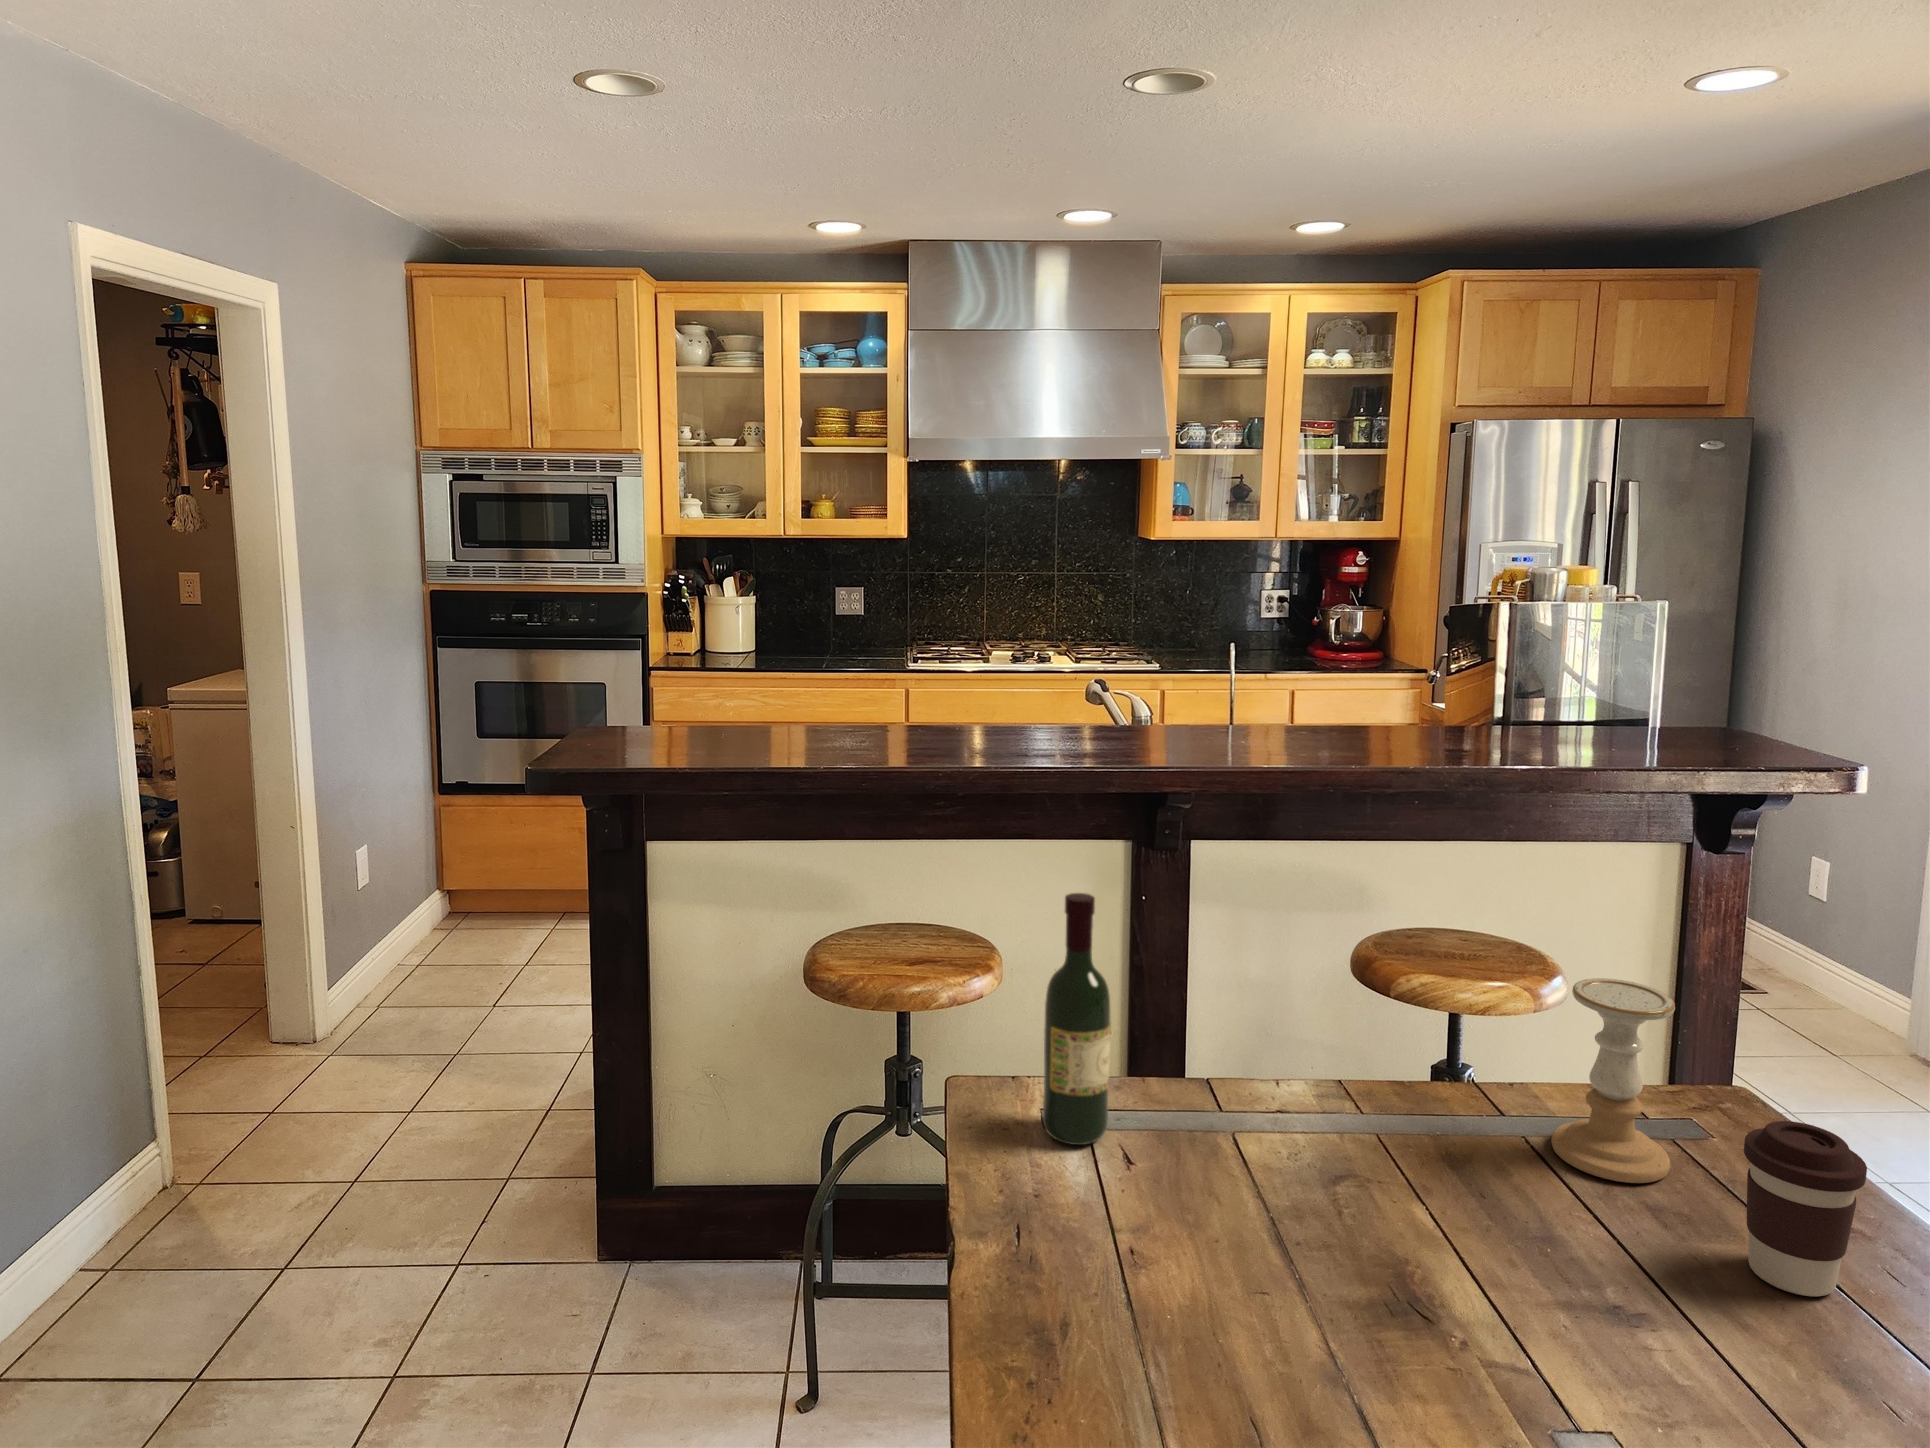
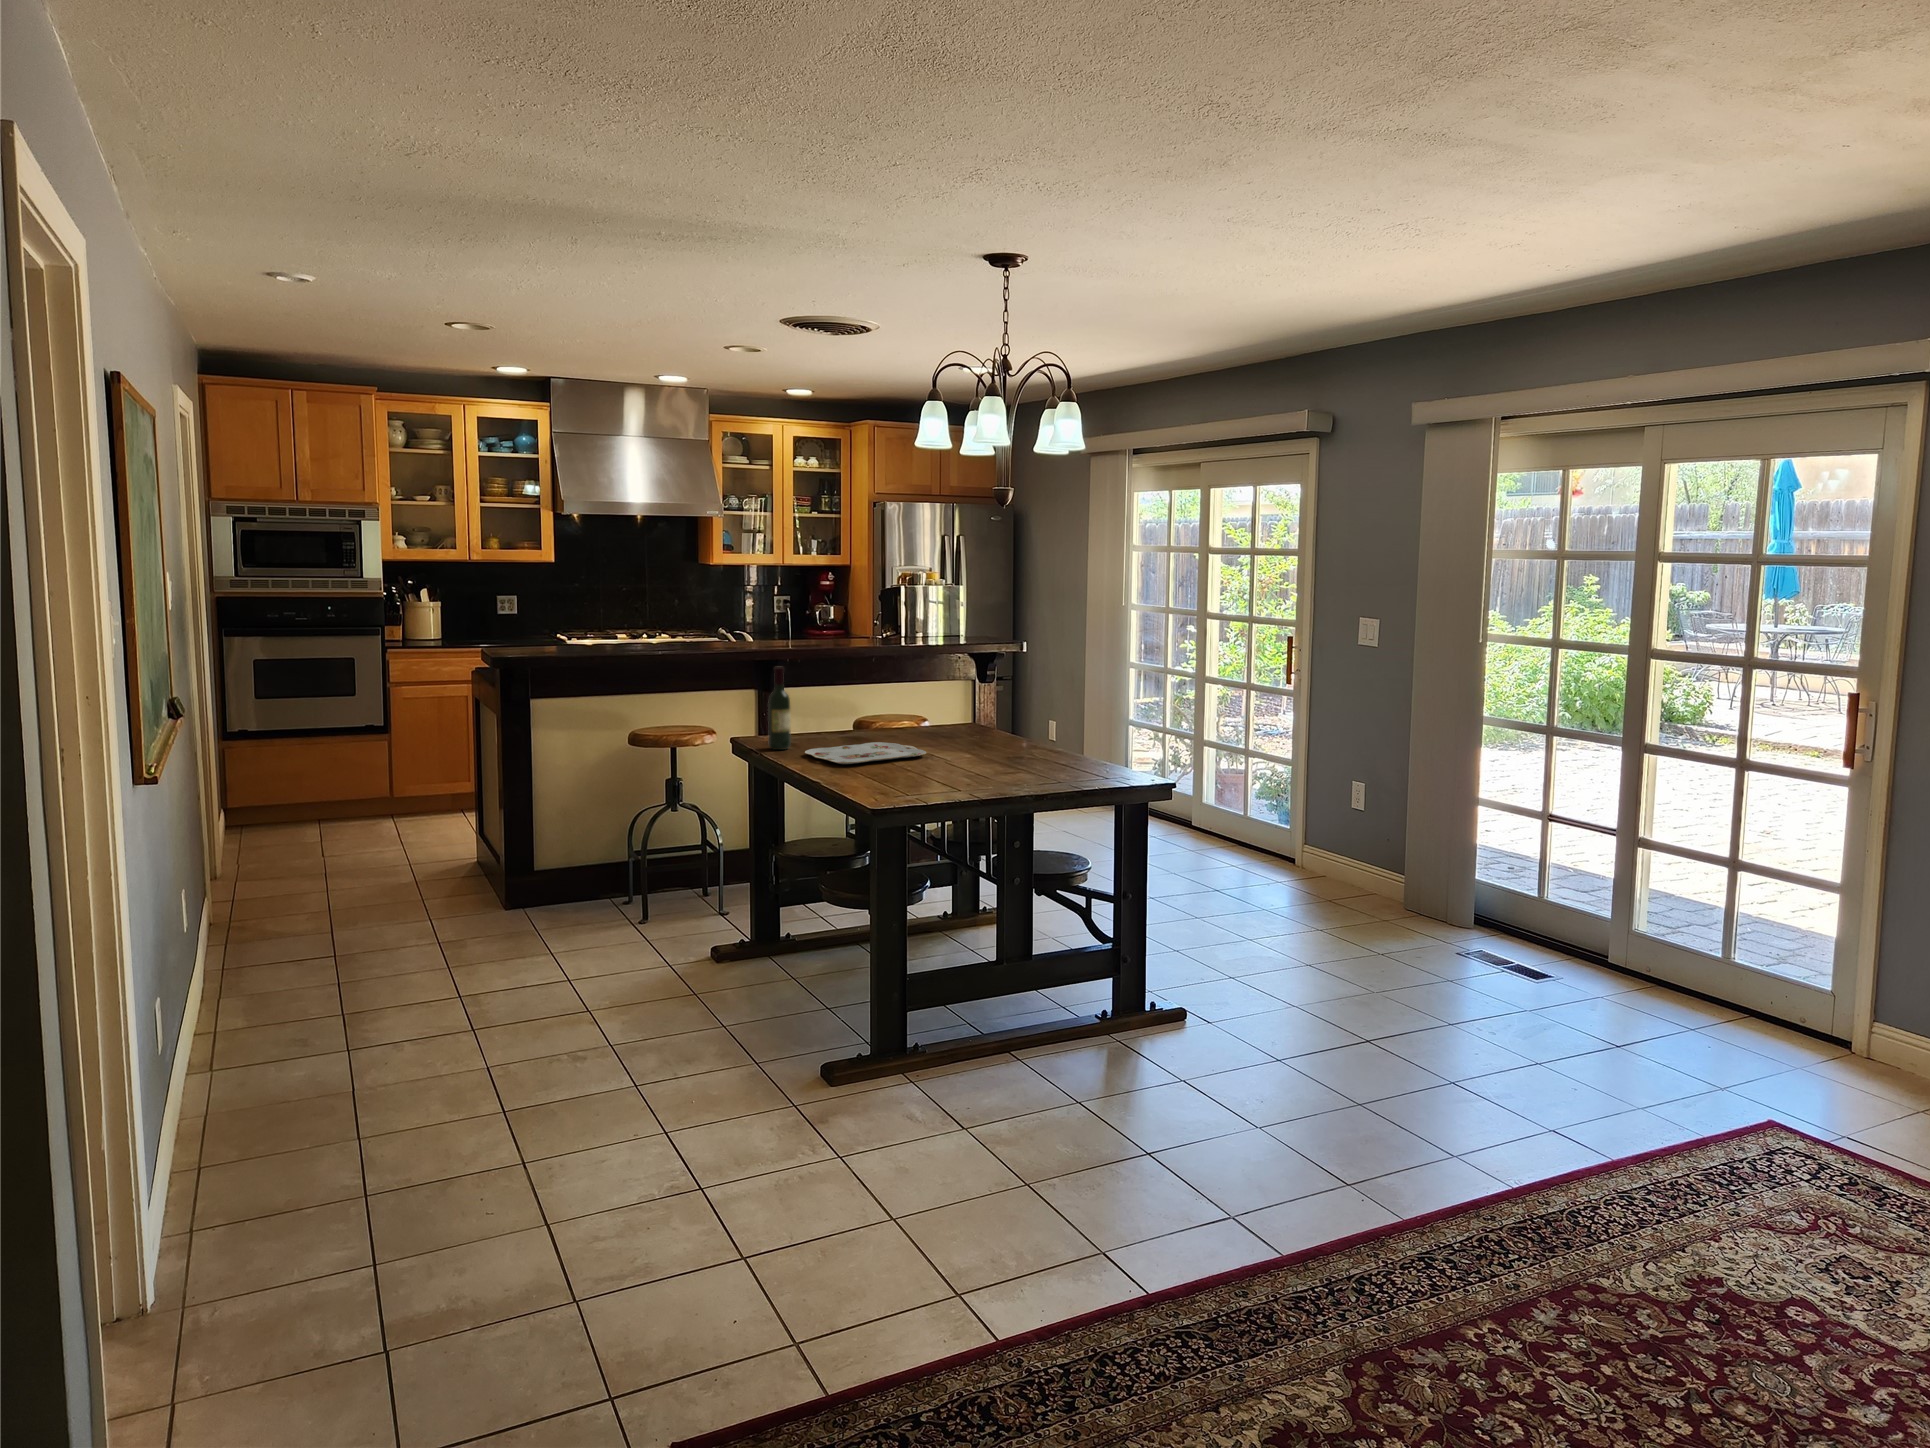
candle holder: present [1551,978,1675,1183] -> none [924,686,956,741]
coffee cup: present [1744,1121,1867,1296] -> none [968,707,995,749]
serving tray: none [1125,1162,1570,1363] -> present [805,742,926,764]

